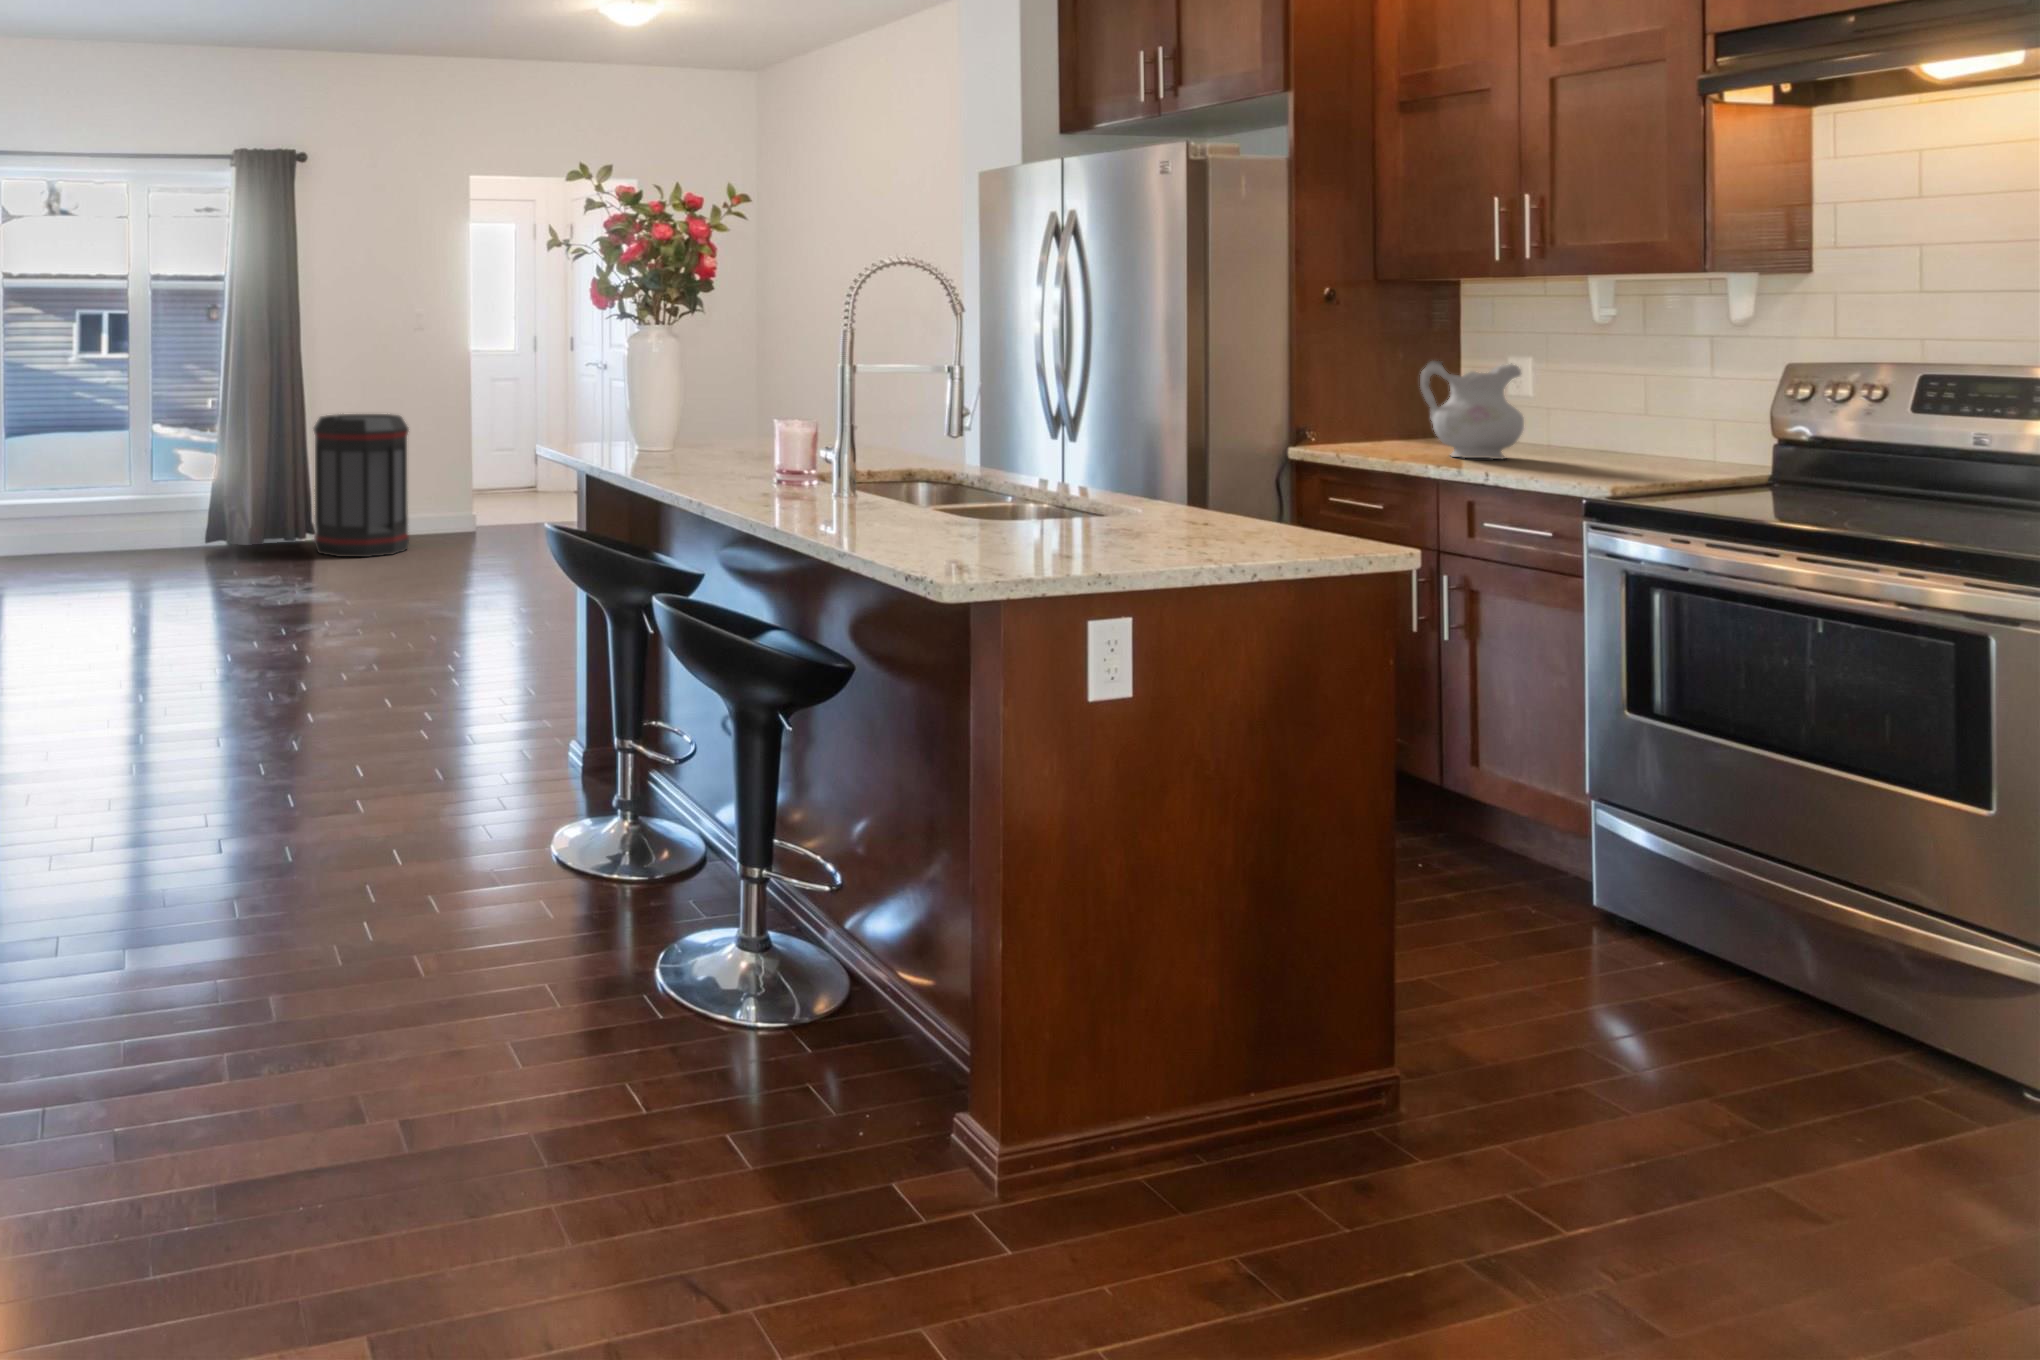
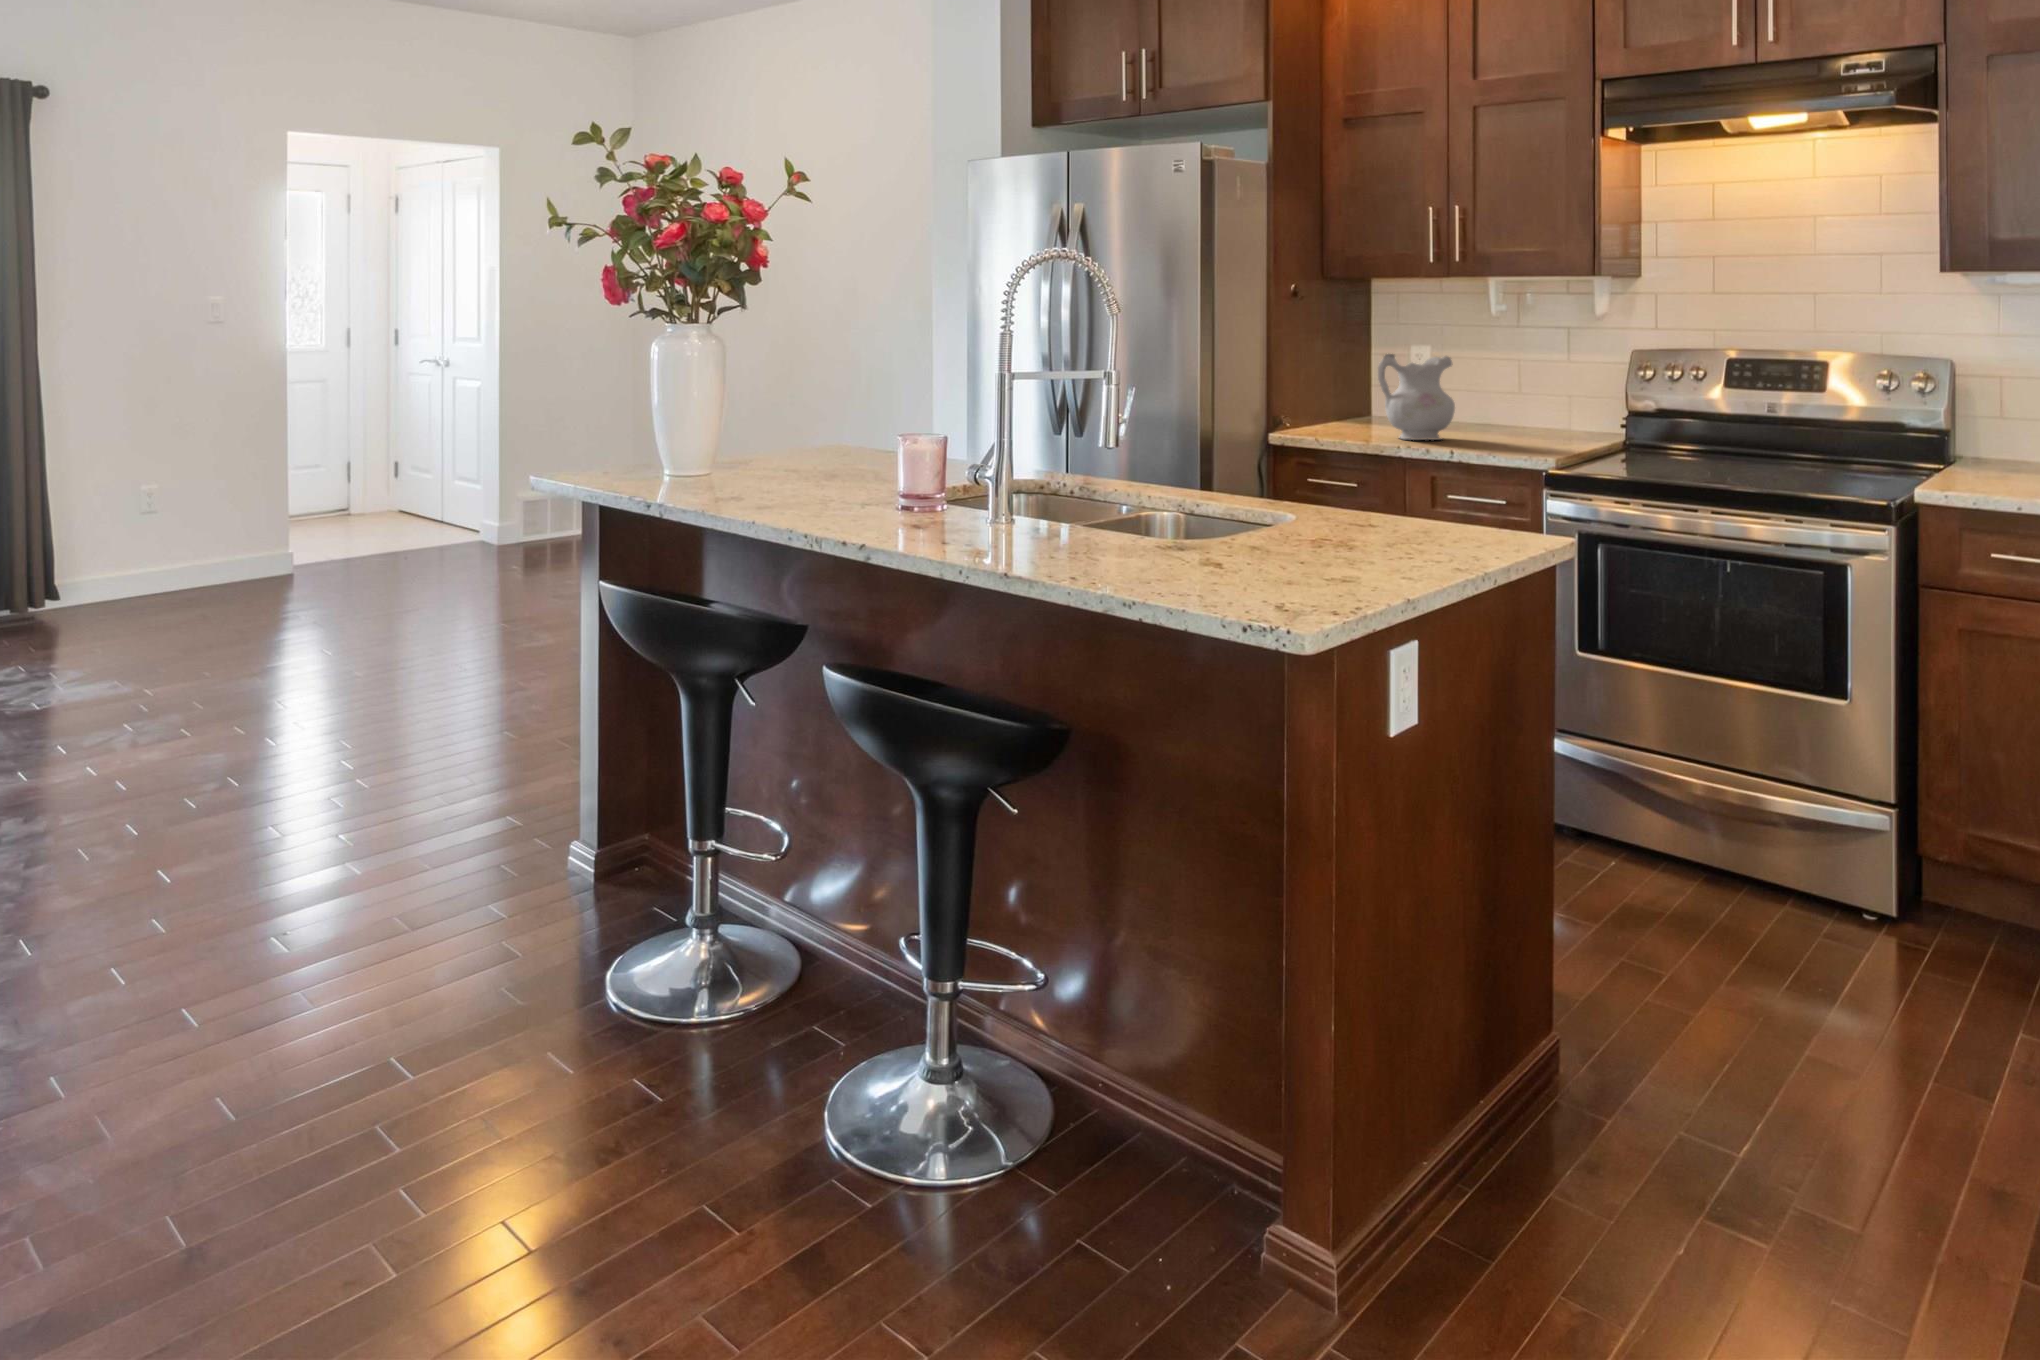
trash can: present [314,414,409,557] -> none [58,432,208,623]

